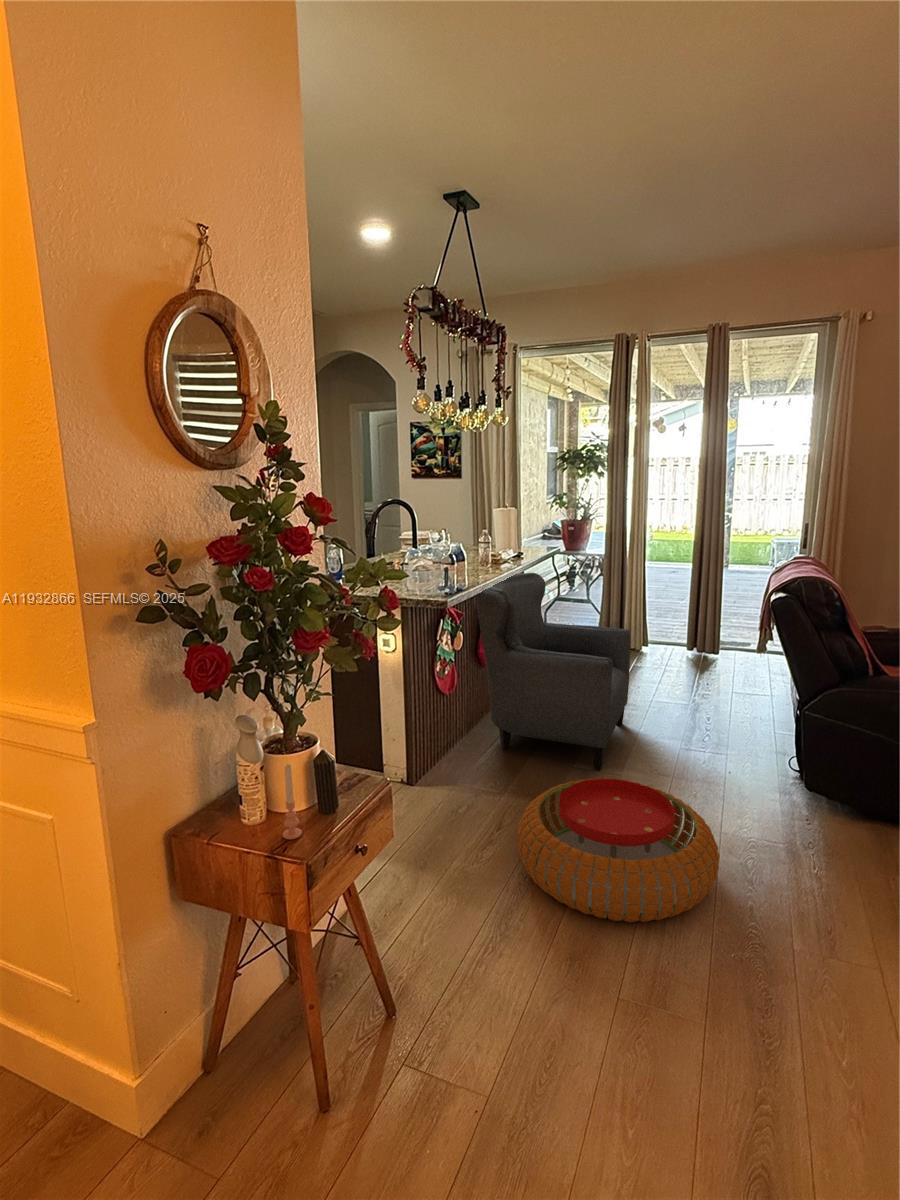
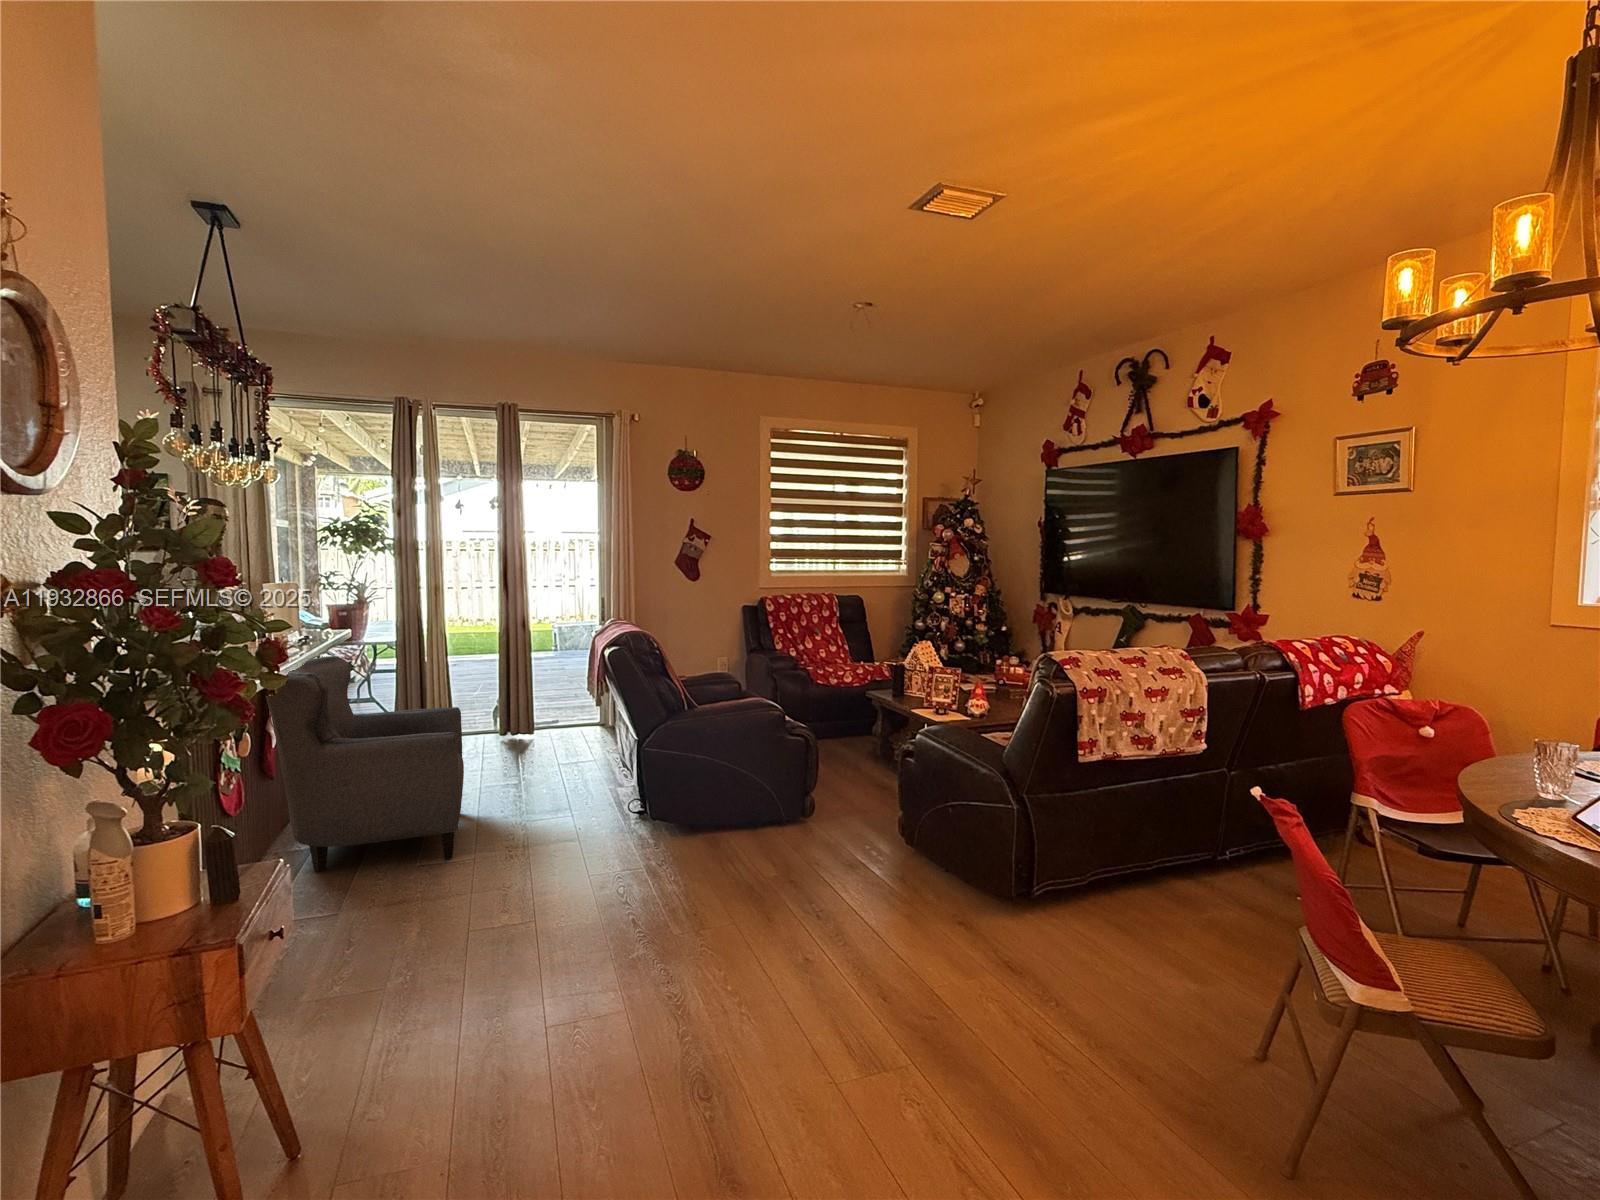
candle: present [283,764,302,839] -> none [182,840,211,934]
pouf: present [517,778,719,922] -> none [389,842,604,978]

